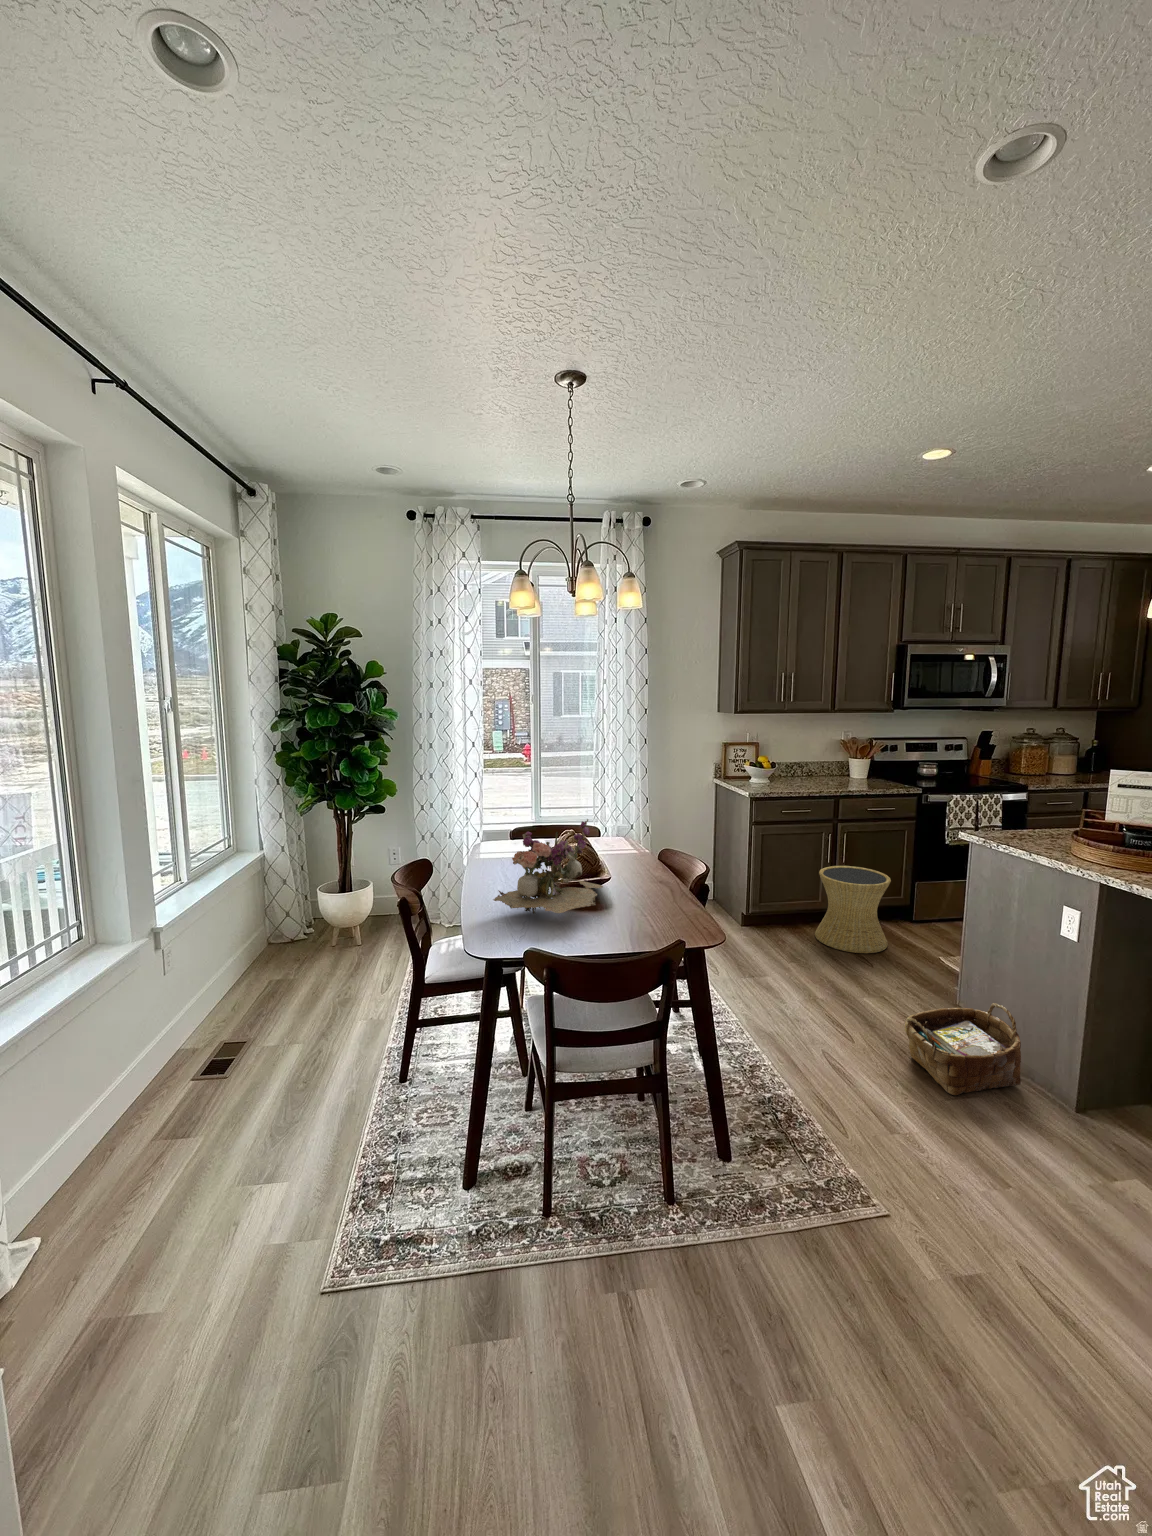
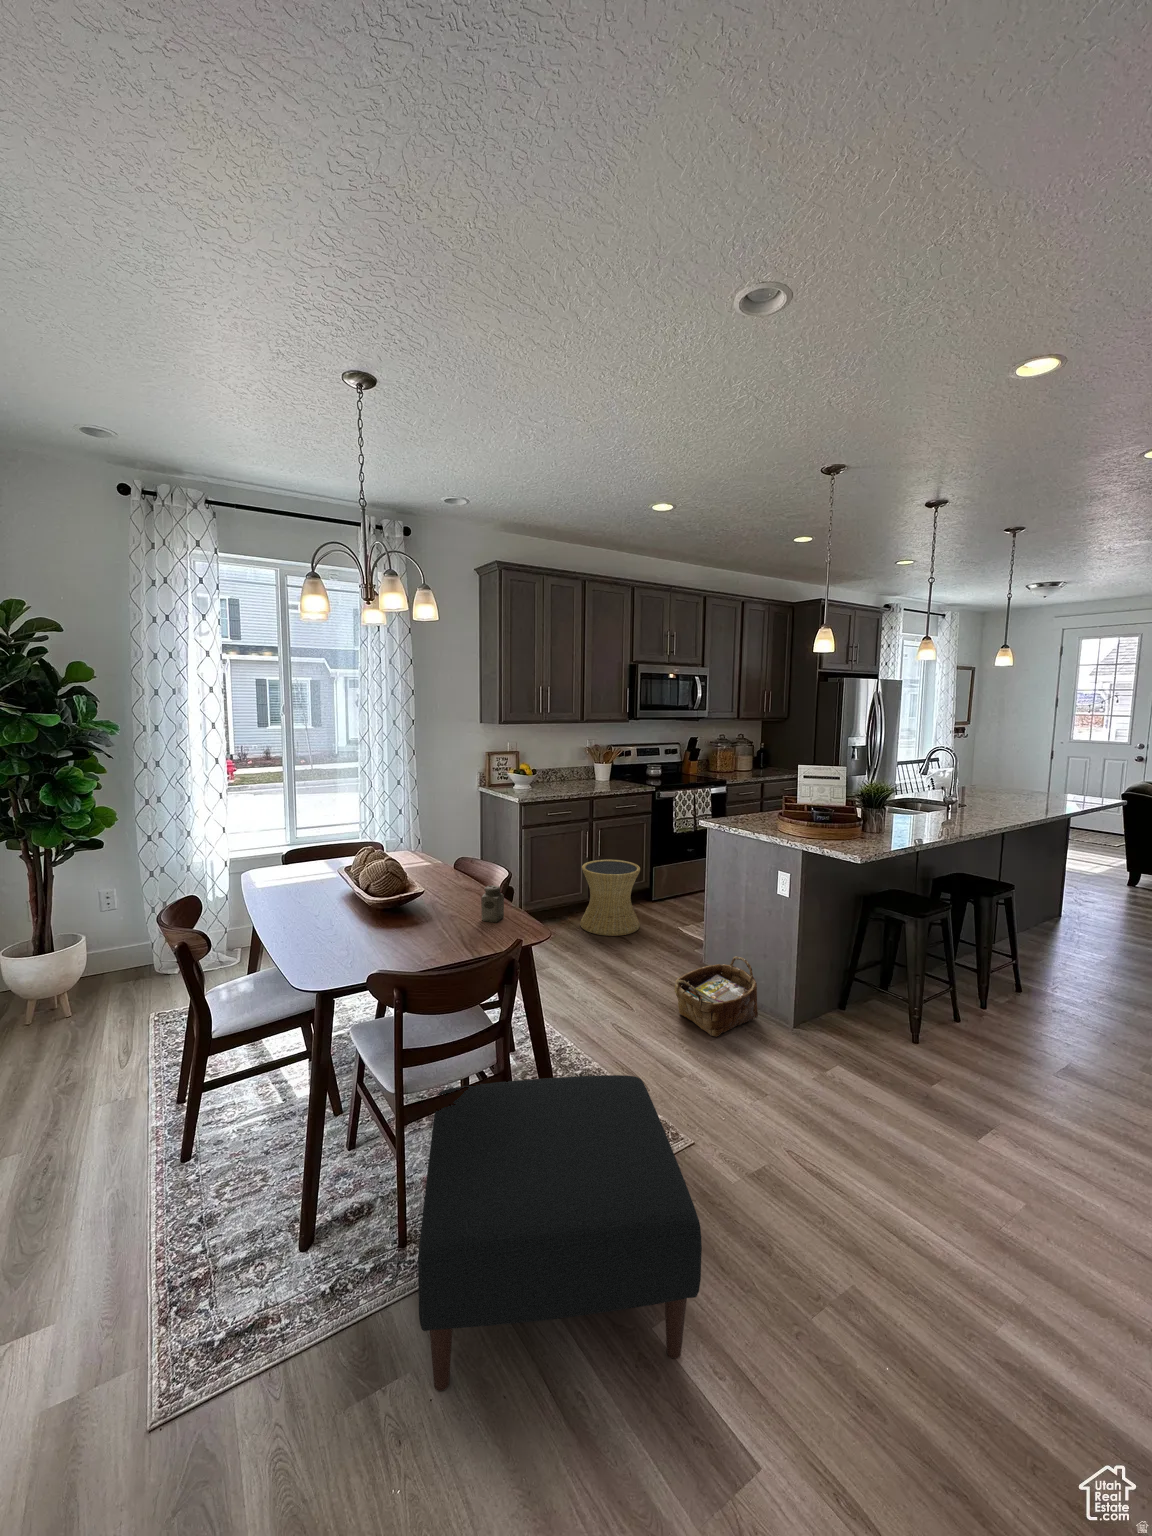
flower arrangement: present [494,819,603,913] -> none [313,833,429,938]
salt shaker: none [657,880,682,919] -> present [481,885,504,922]
ottoman: none [517,1077,827,1459] -> present [418,1075,702,1391]

